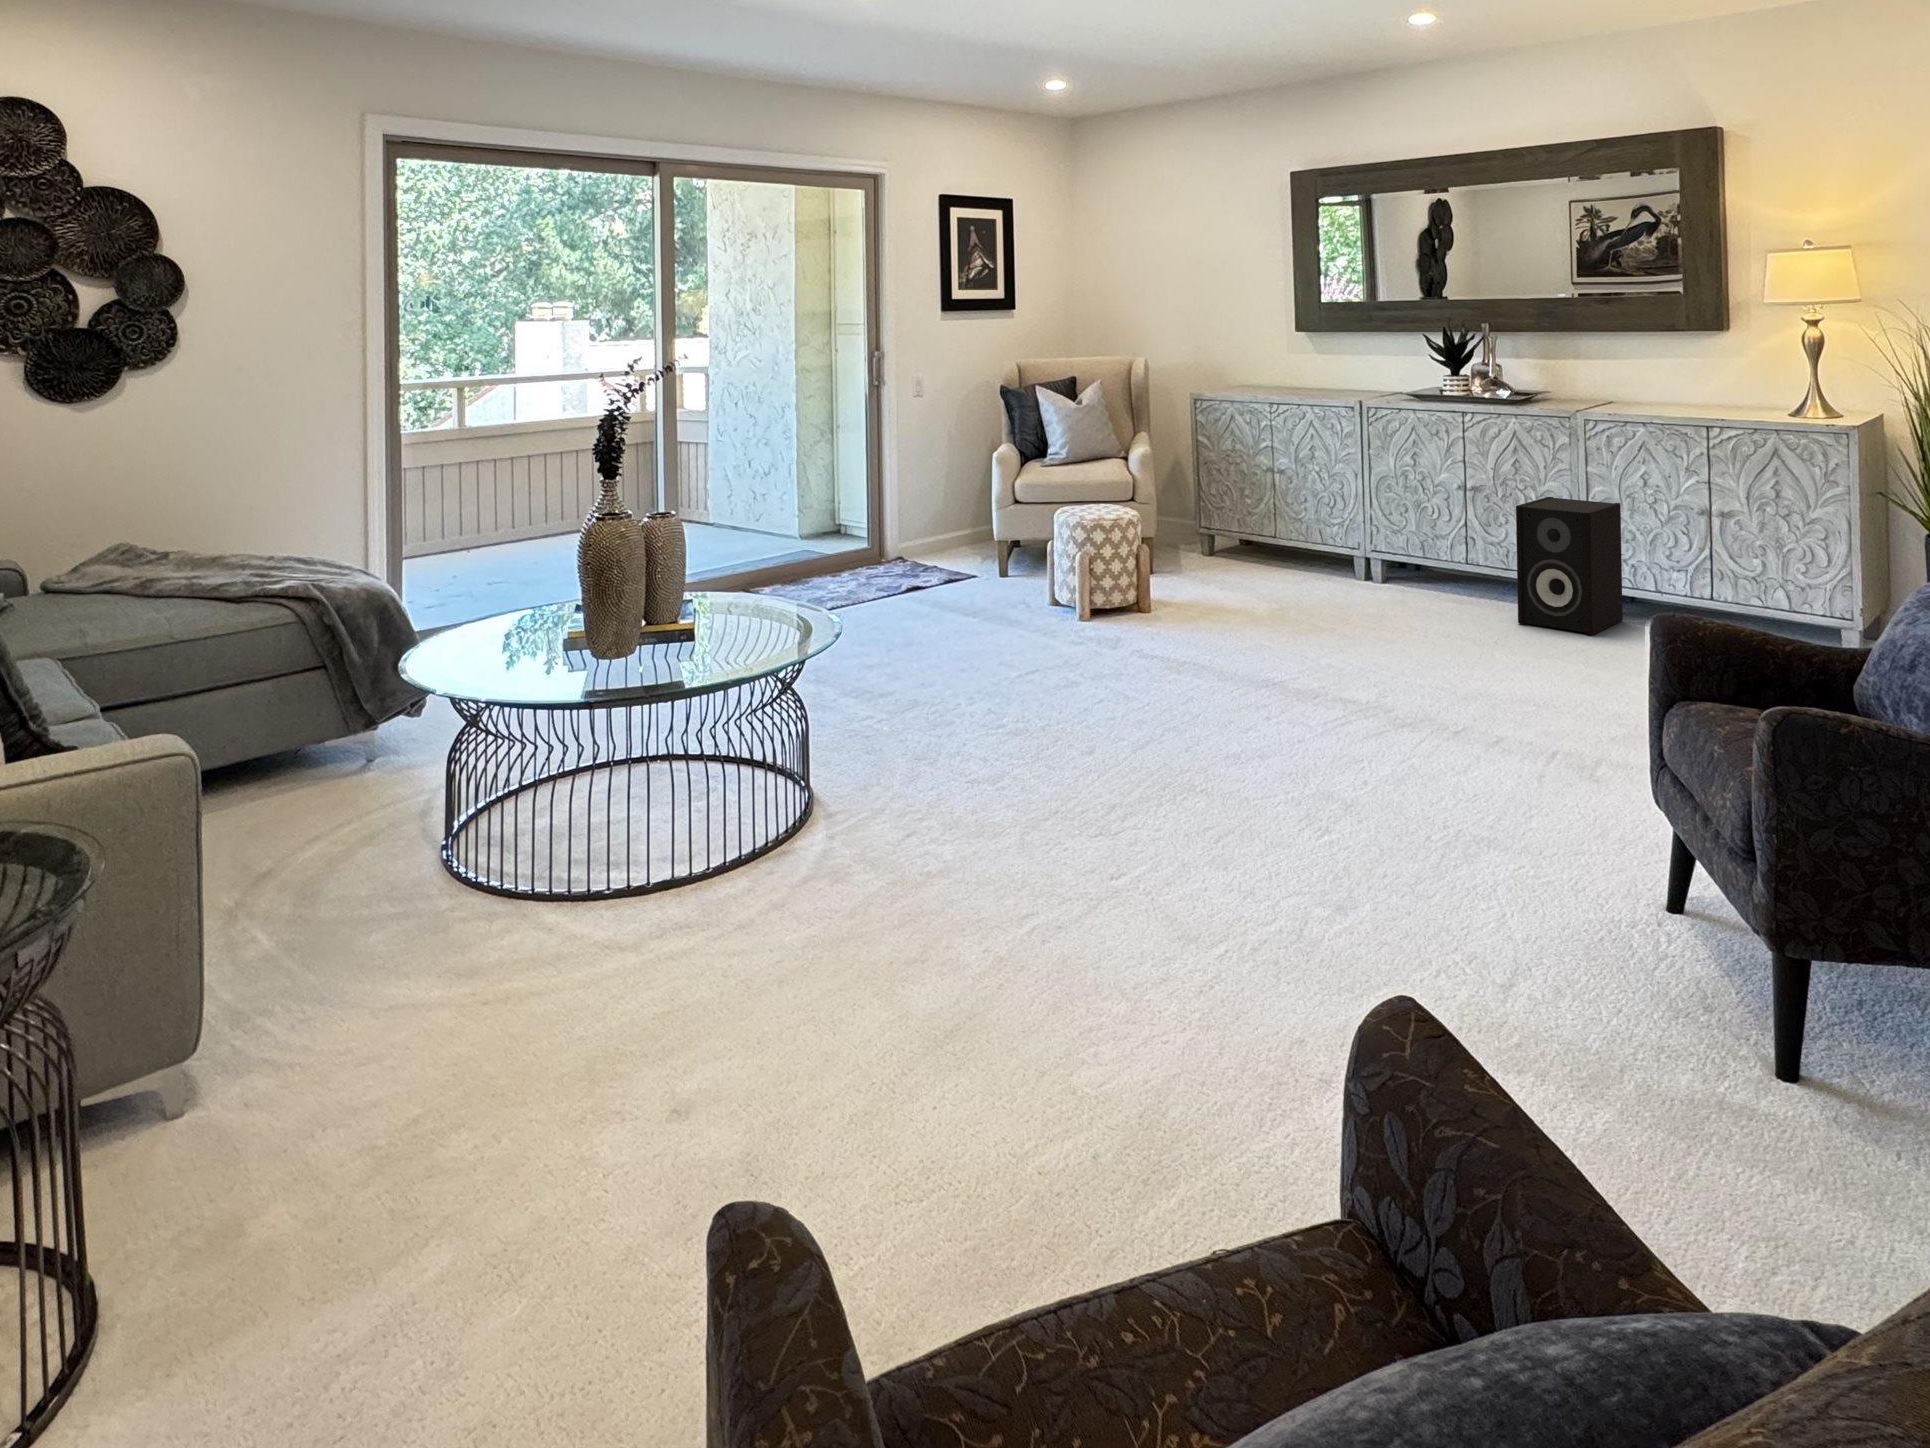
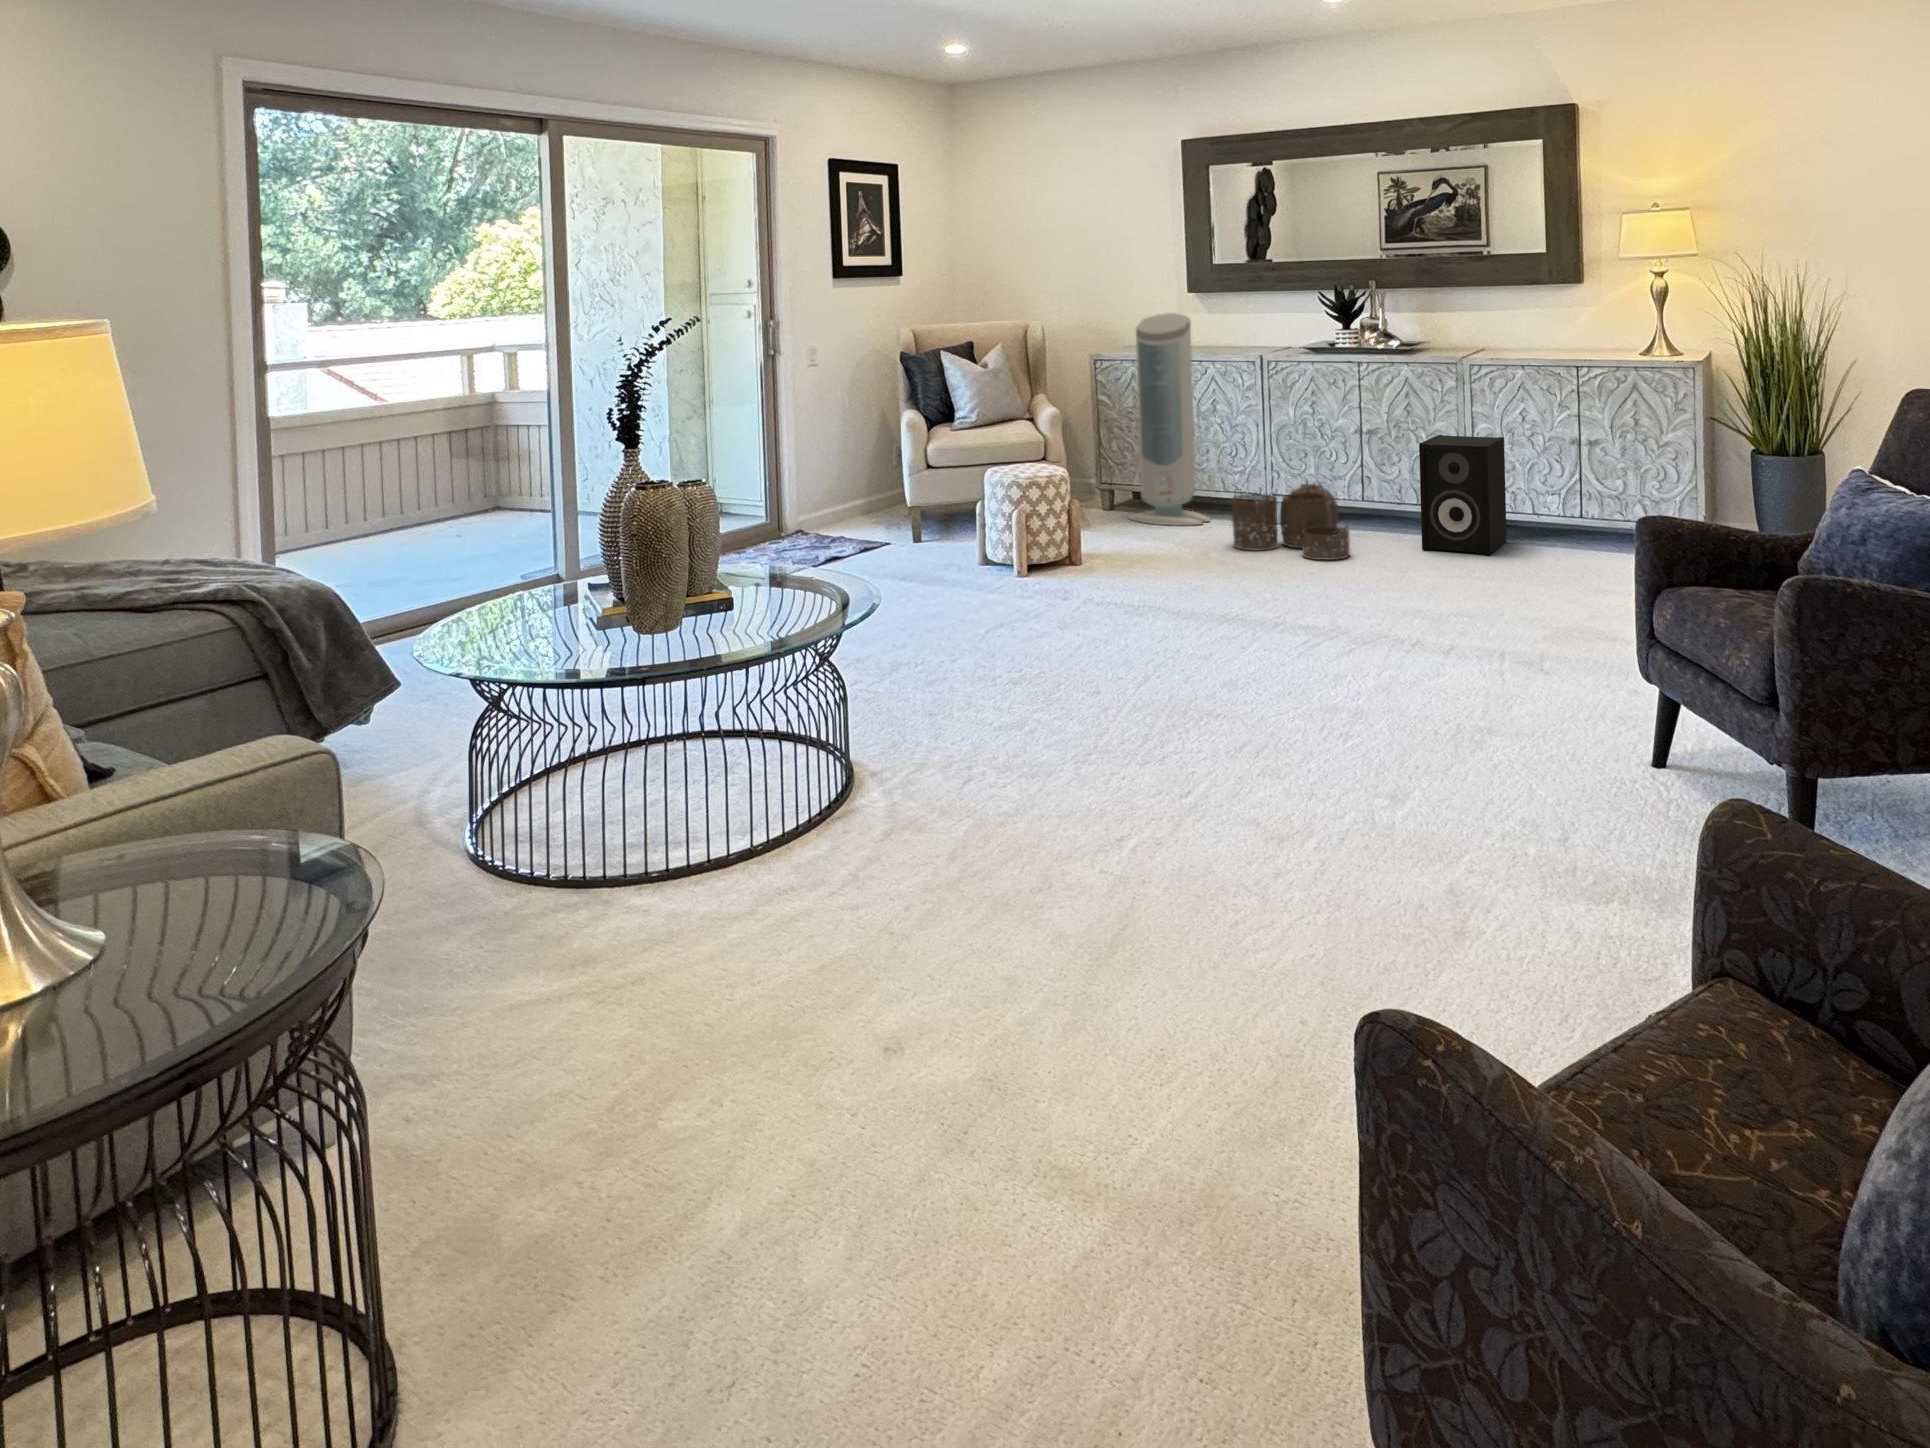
air purifier: none [1221,353,1306,580] -> present [1129,313,1210,526]
woven basket: none [1311,537,1437,628] -> present [1232,480,1350,560]

